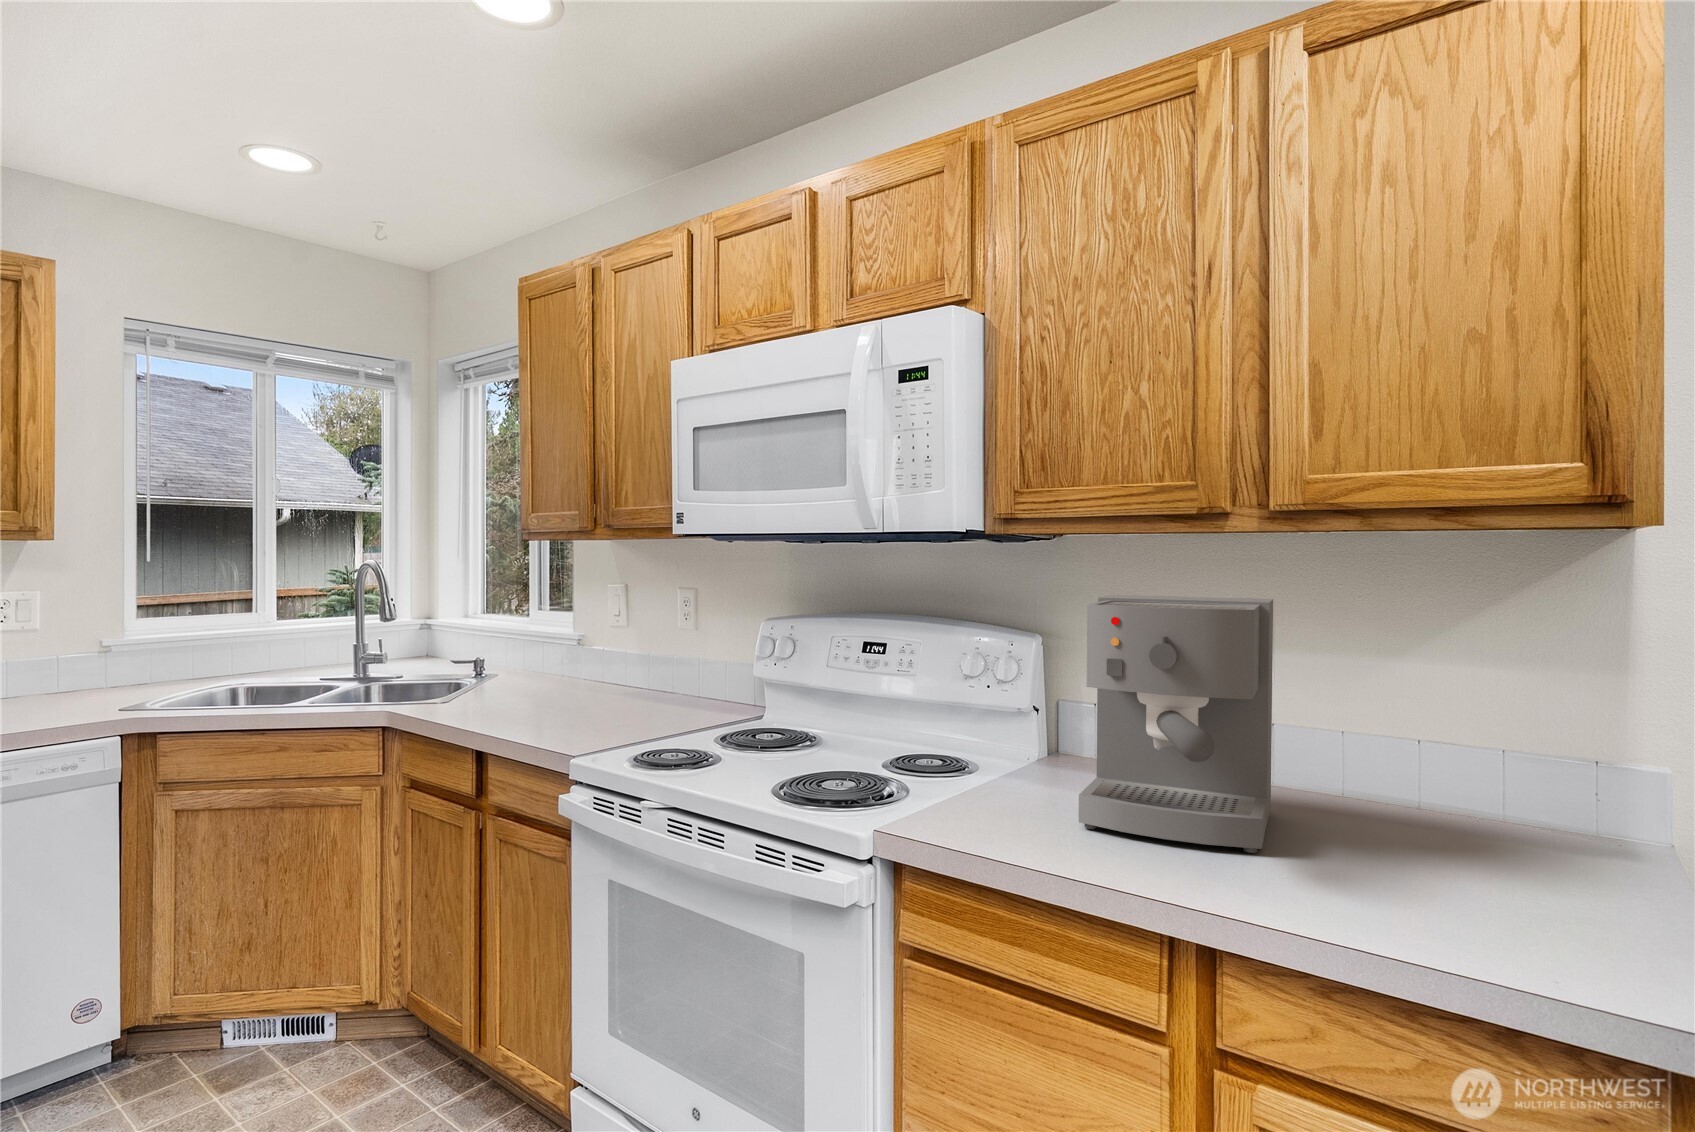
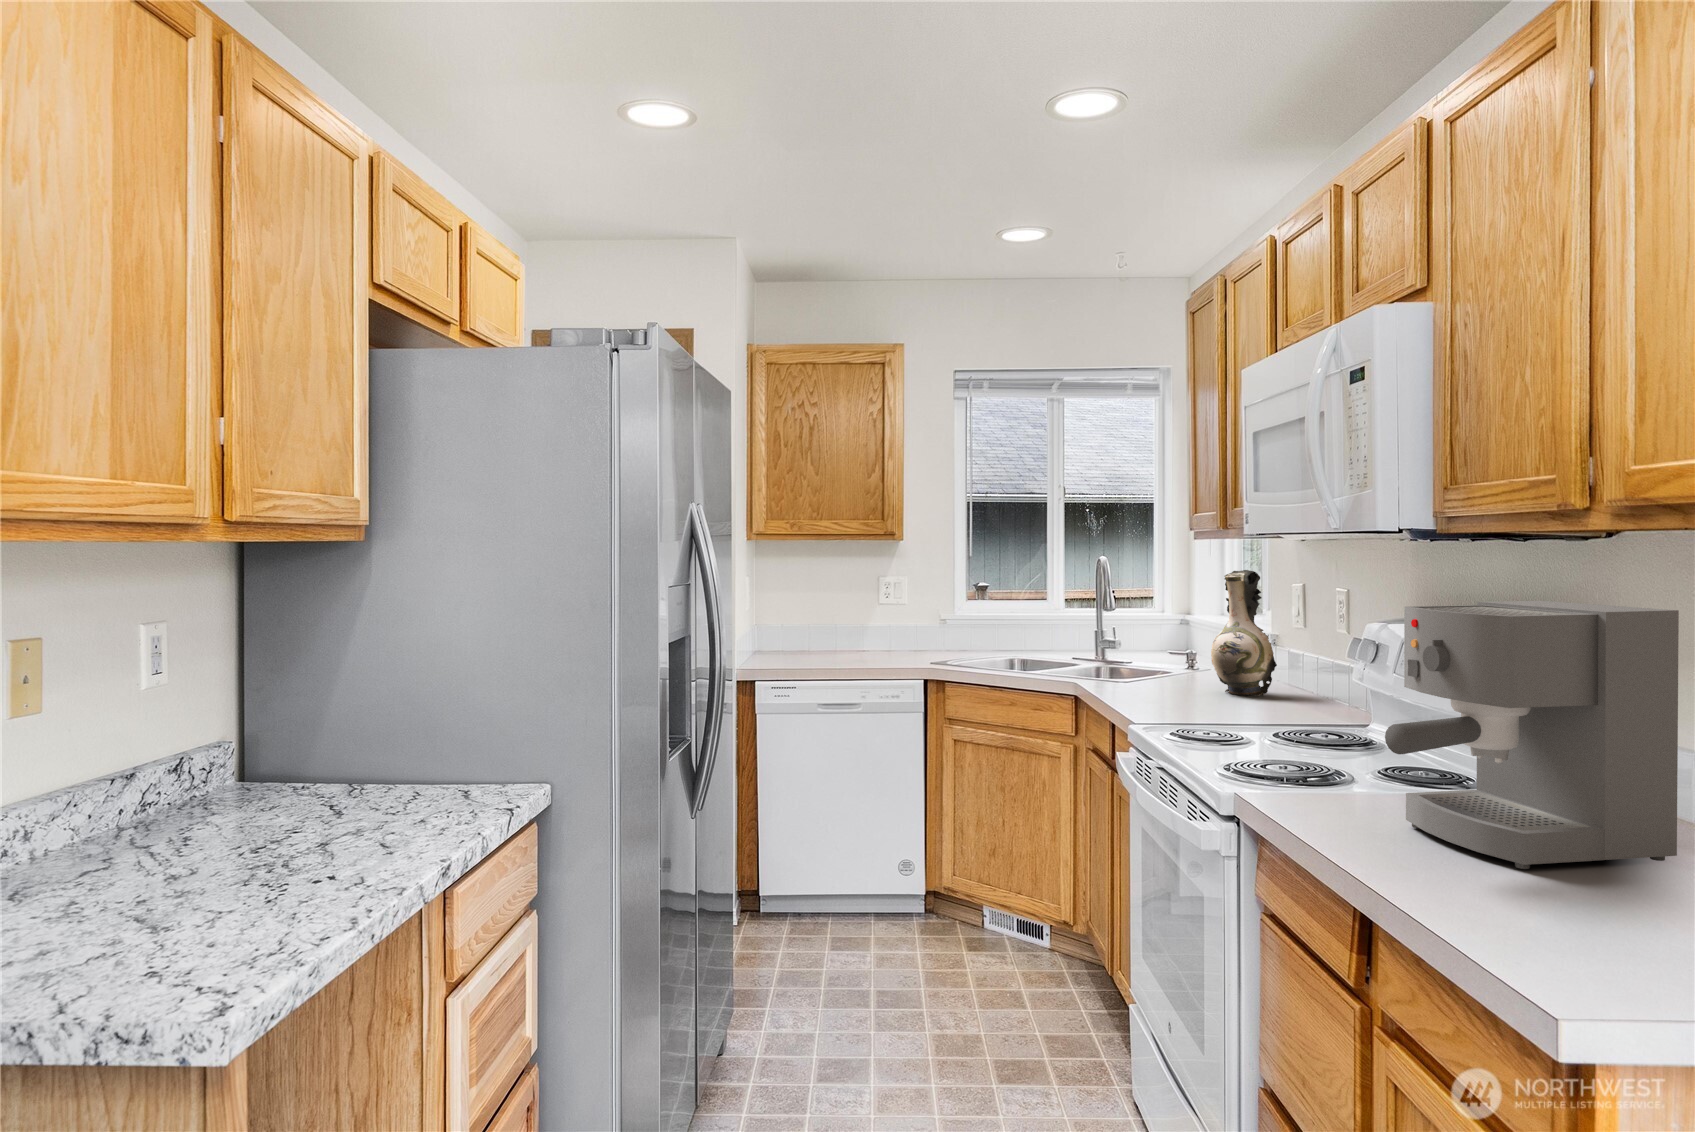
decorative vase: none [561,575,633,704] -> present [1211,570,1277,696]

